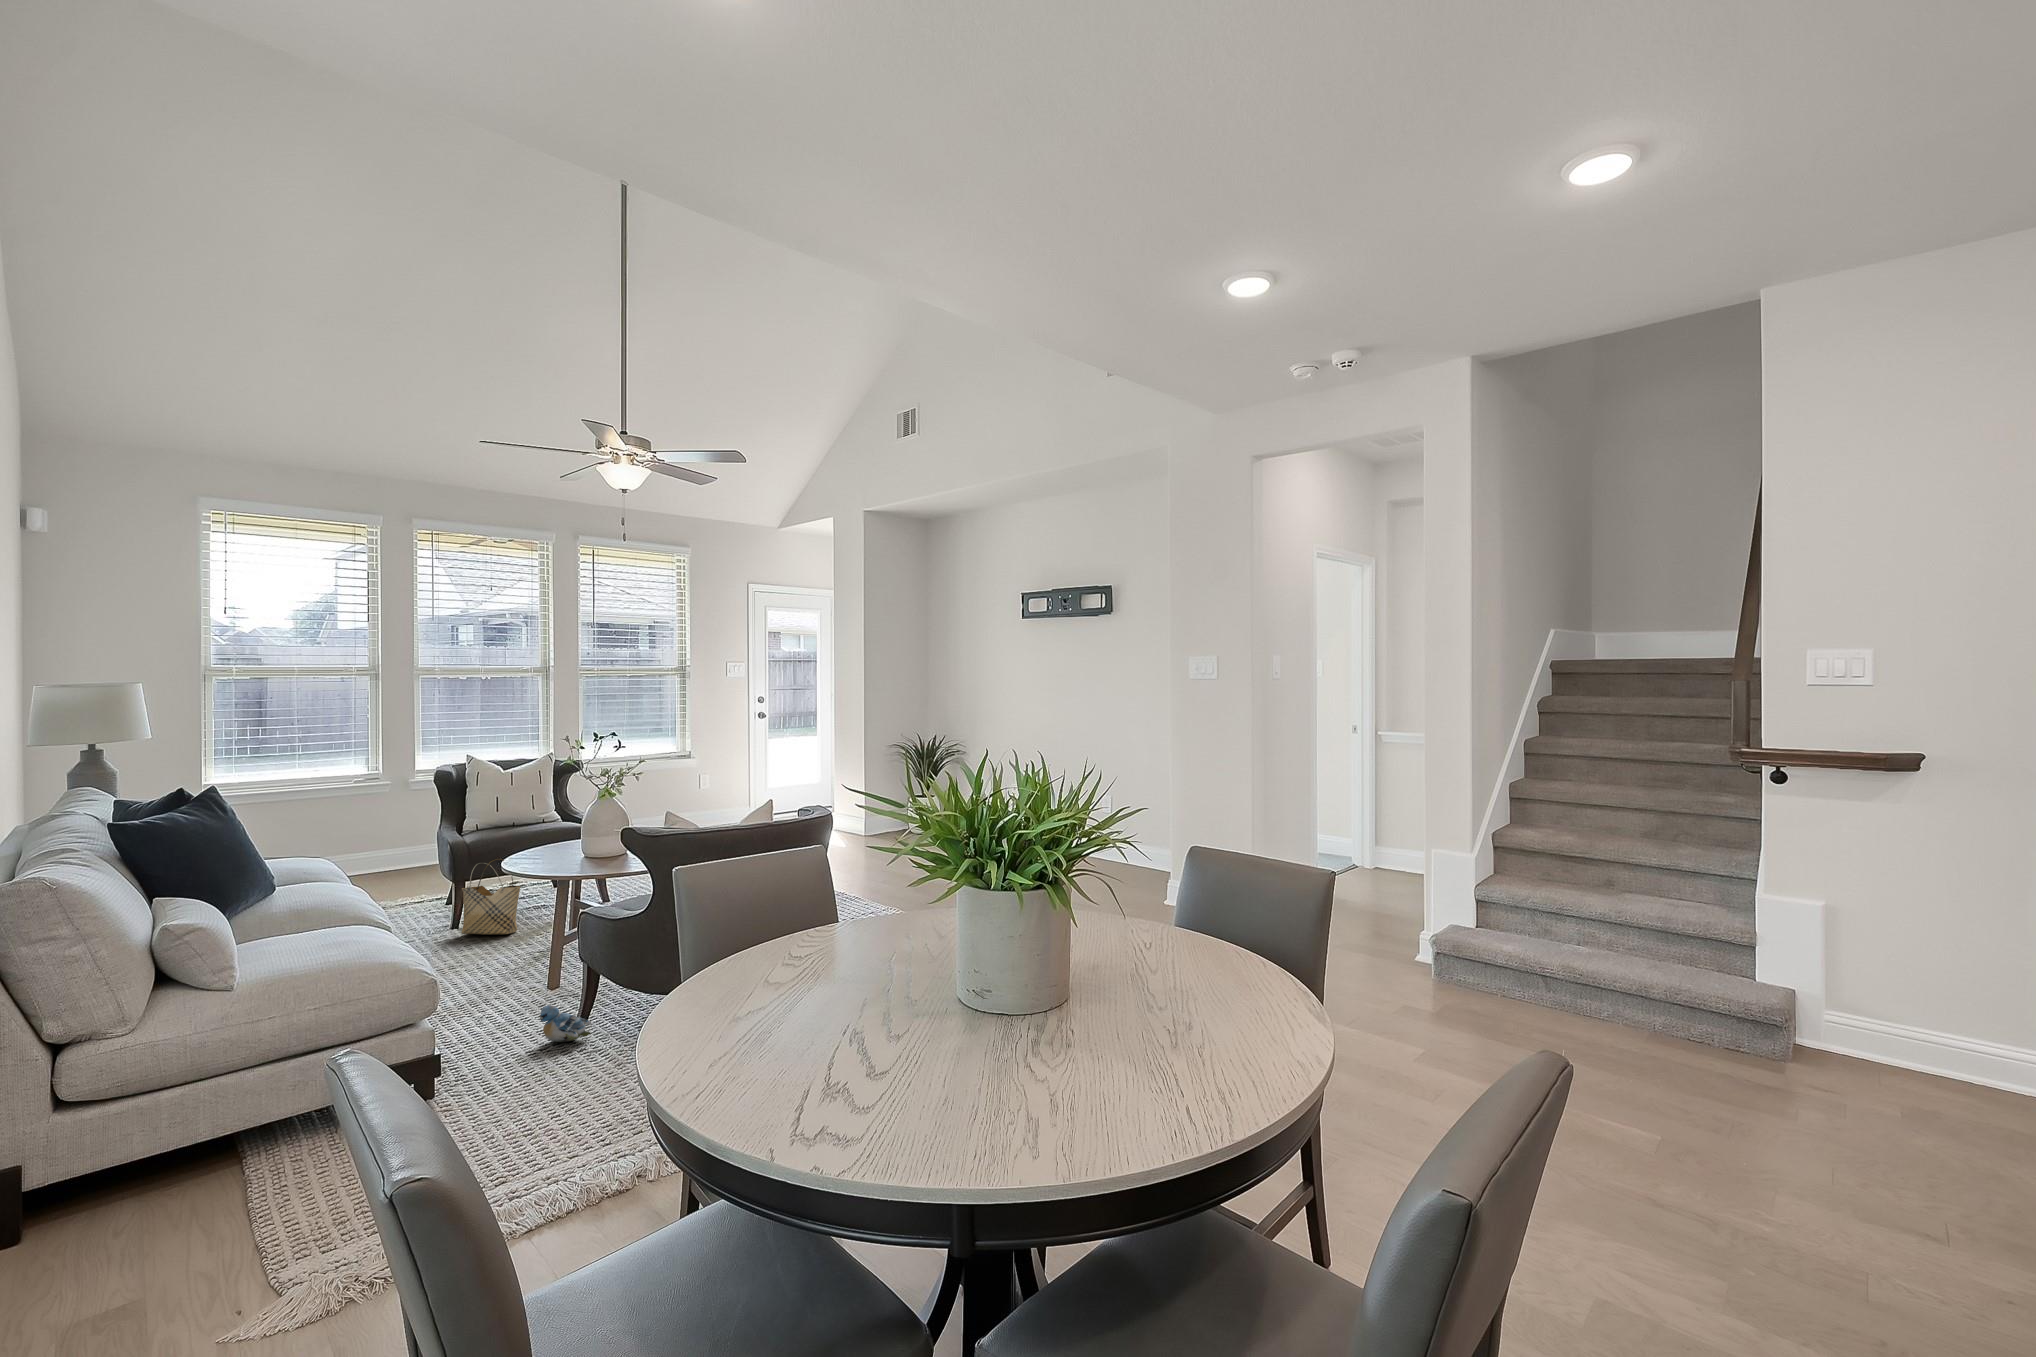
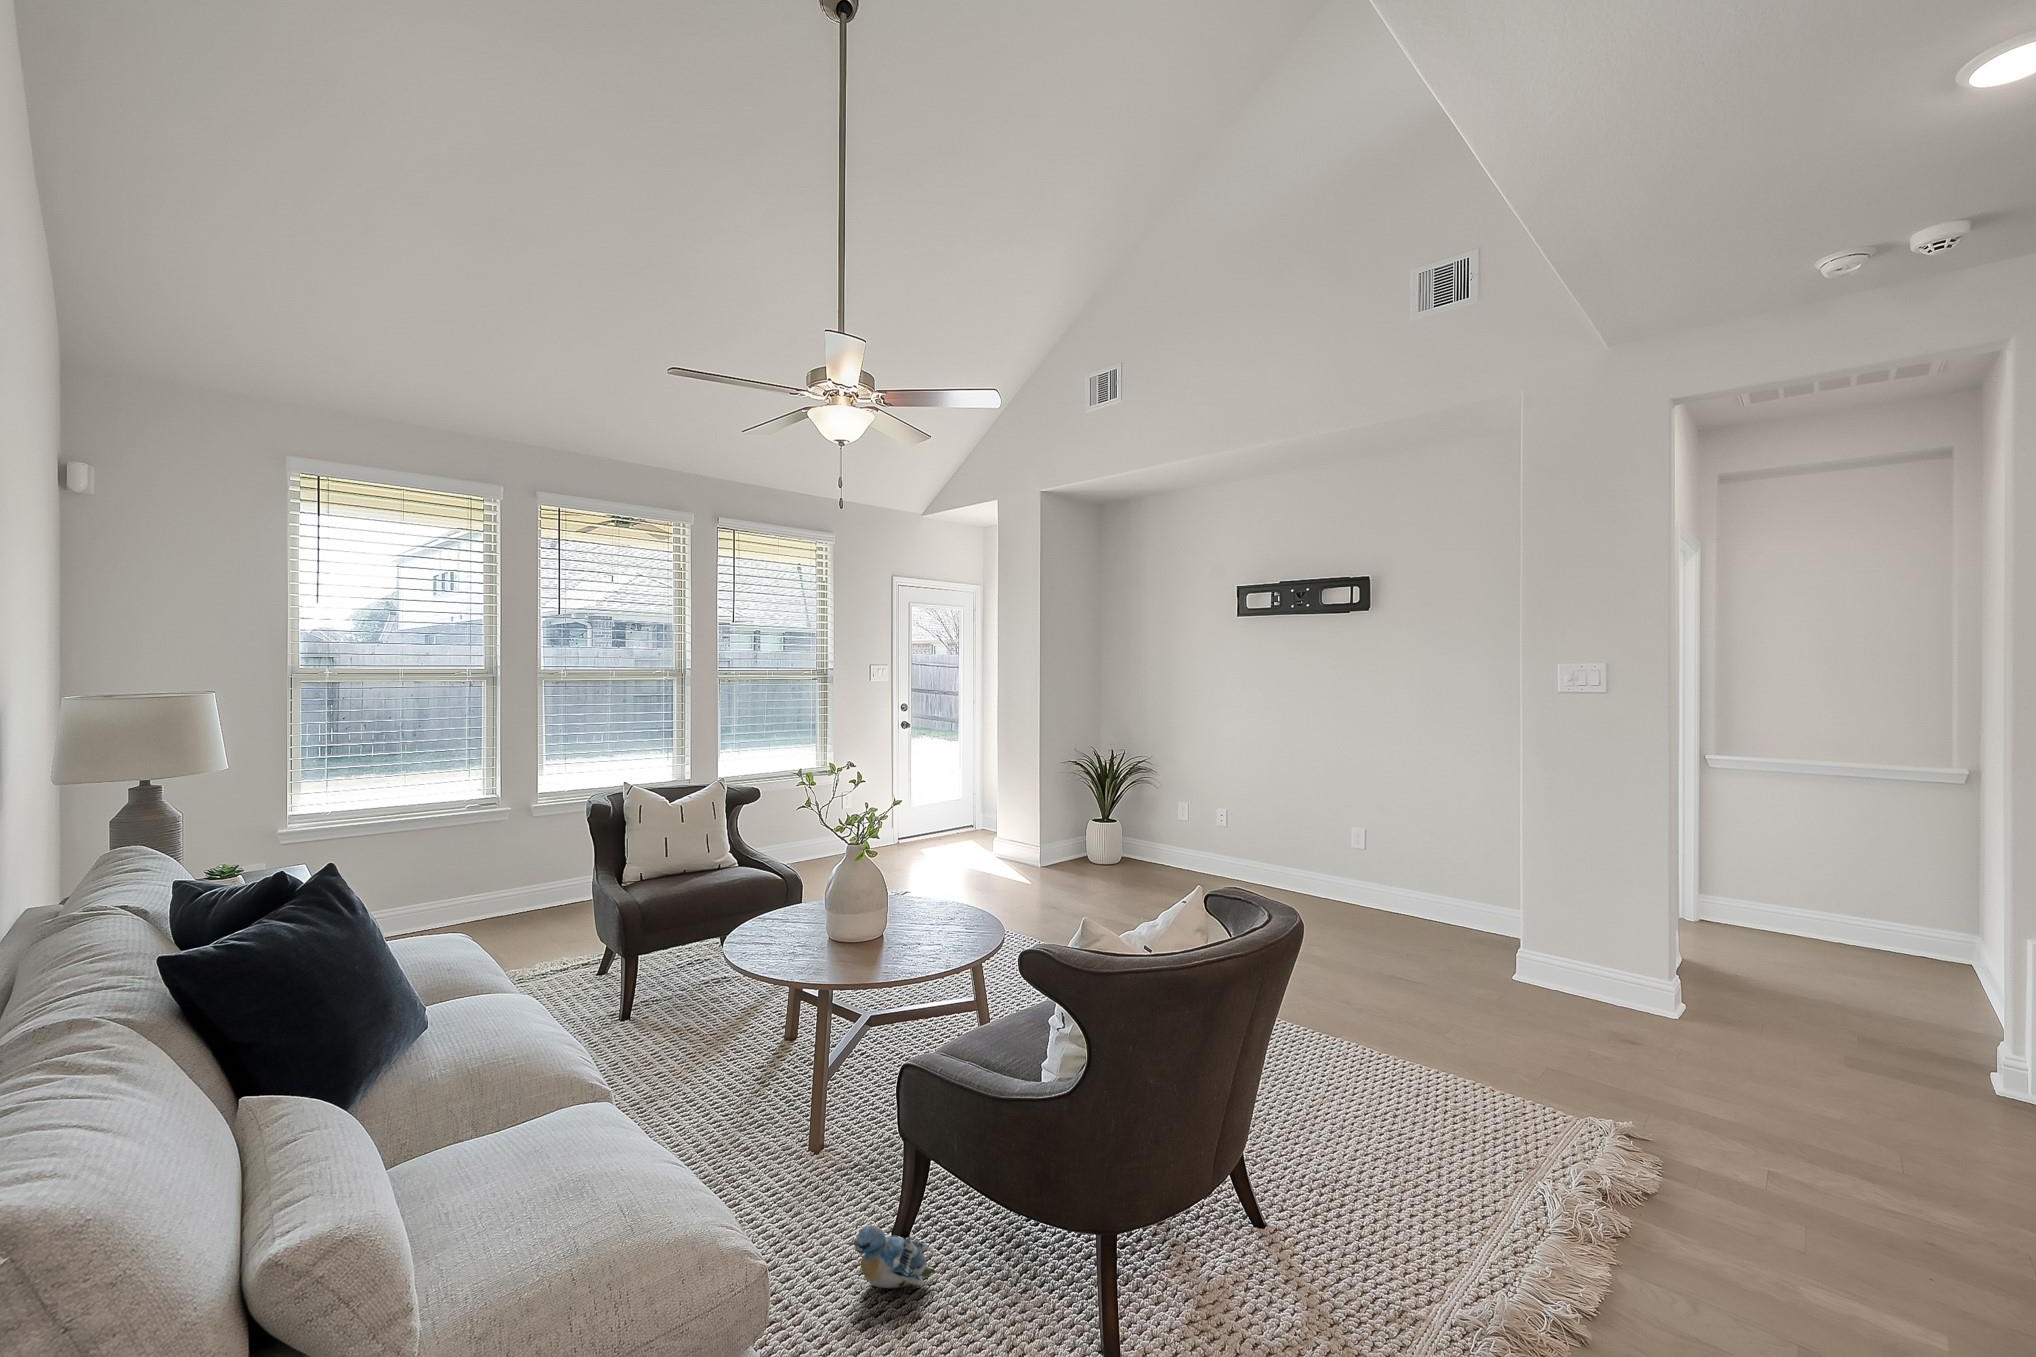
woven basket: present [462,859,520,935] -> none [637,927,713,1030]

